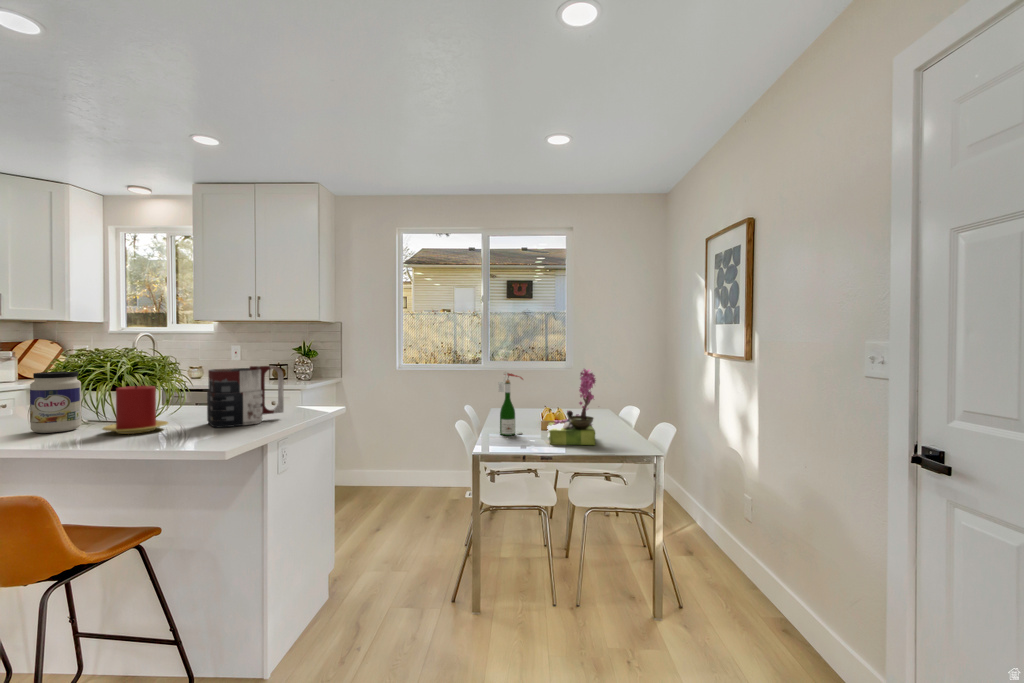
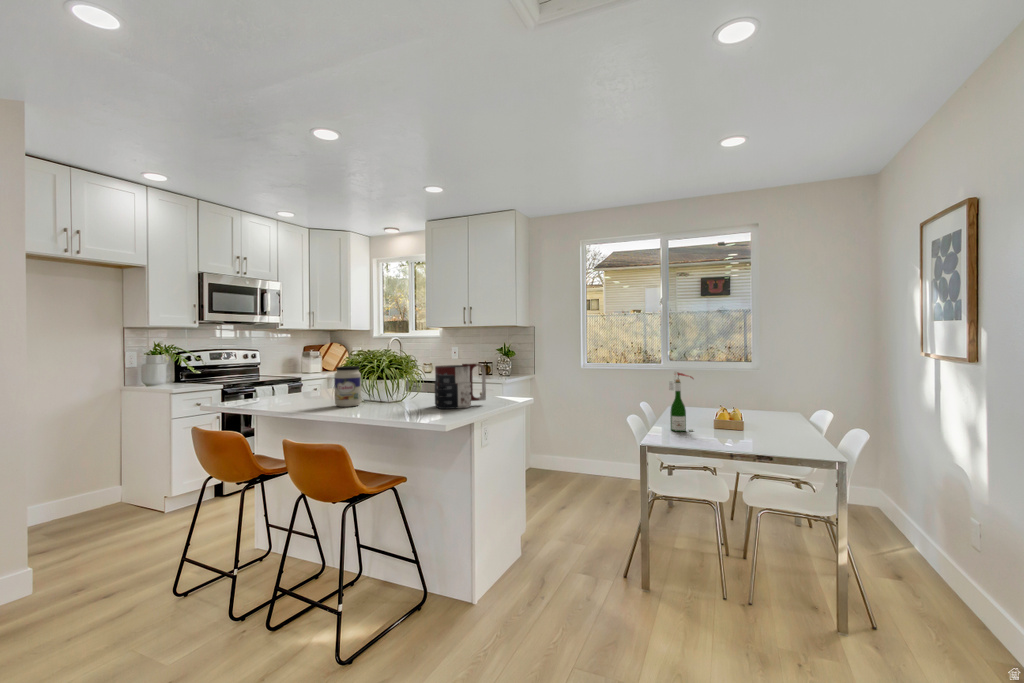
flower arrangement: present [547,369,596,445] -> none [716,368,775,446]
candle: present [102,386,168,434] -> none [373,377,411,410]

